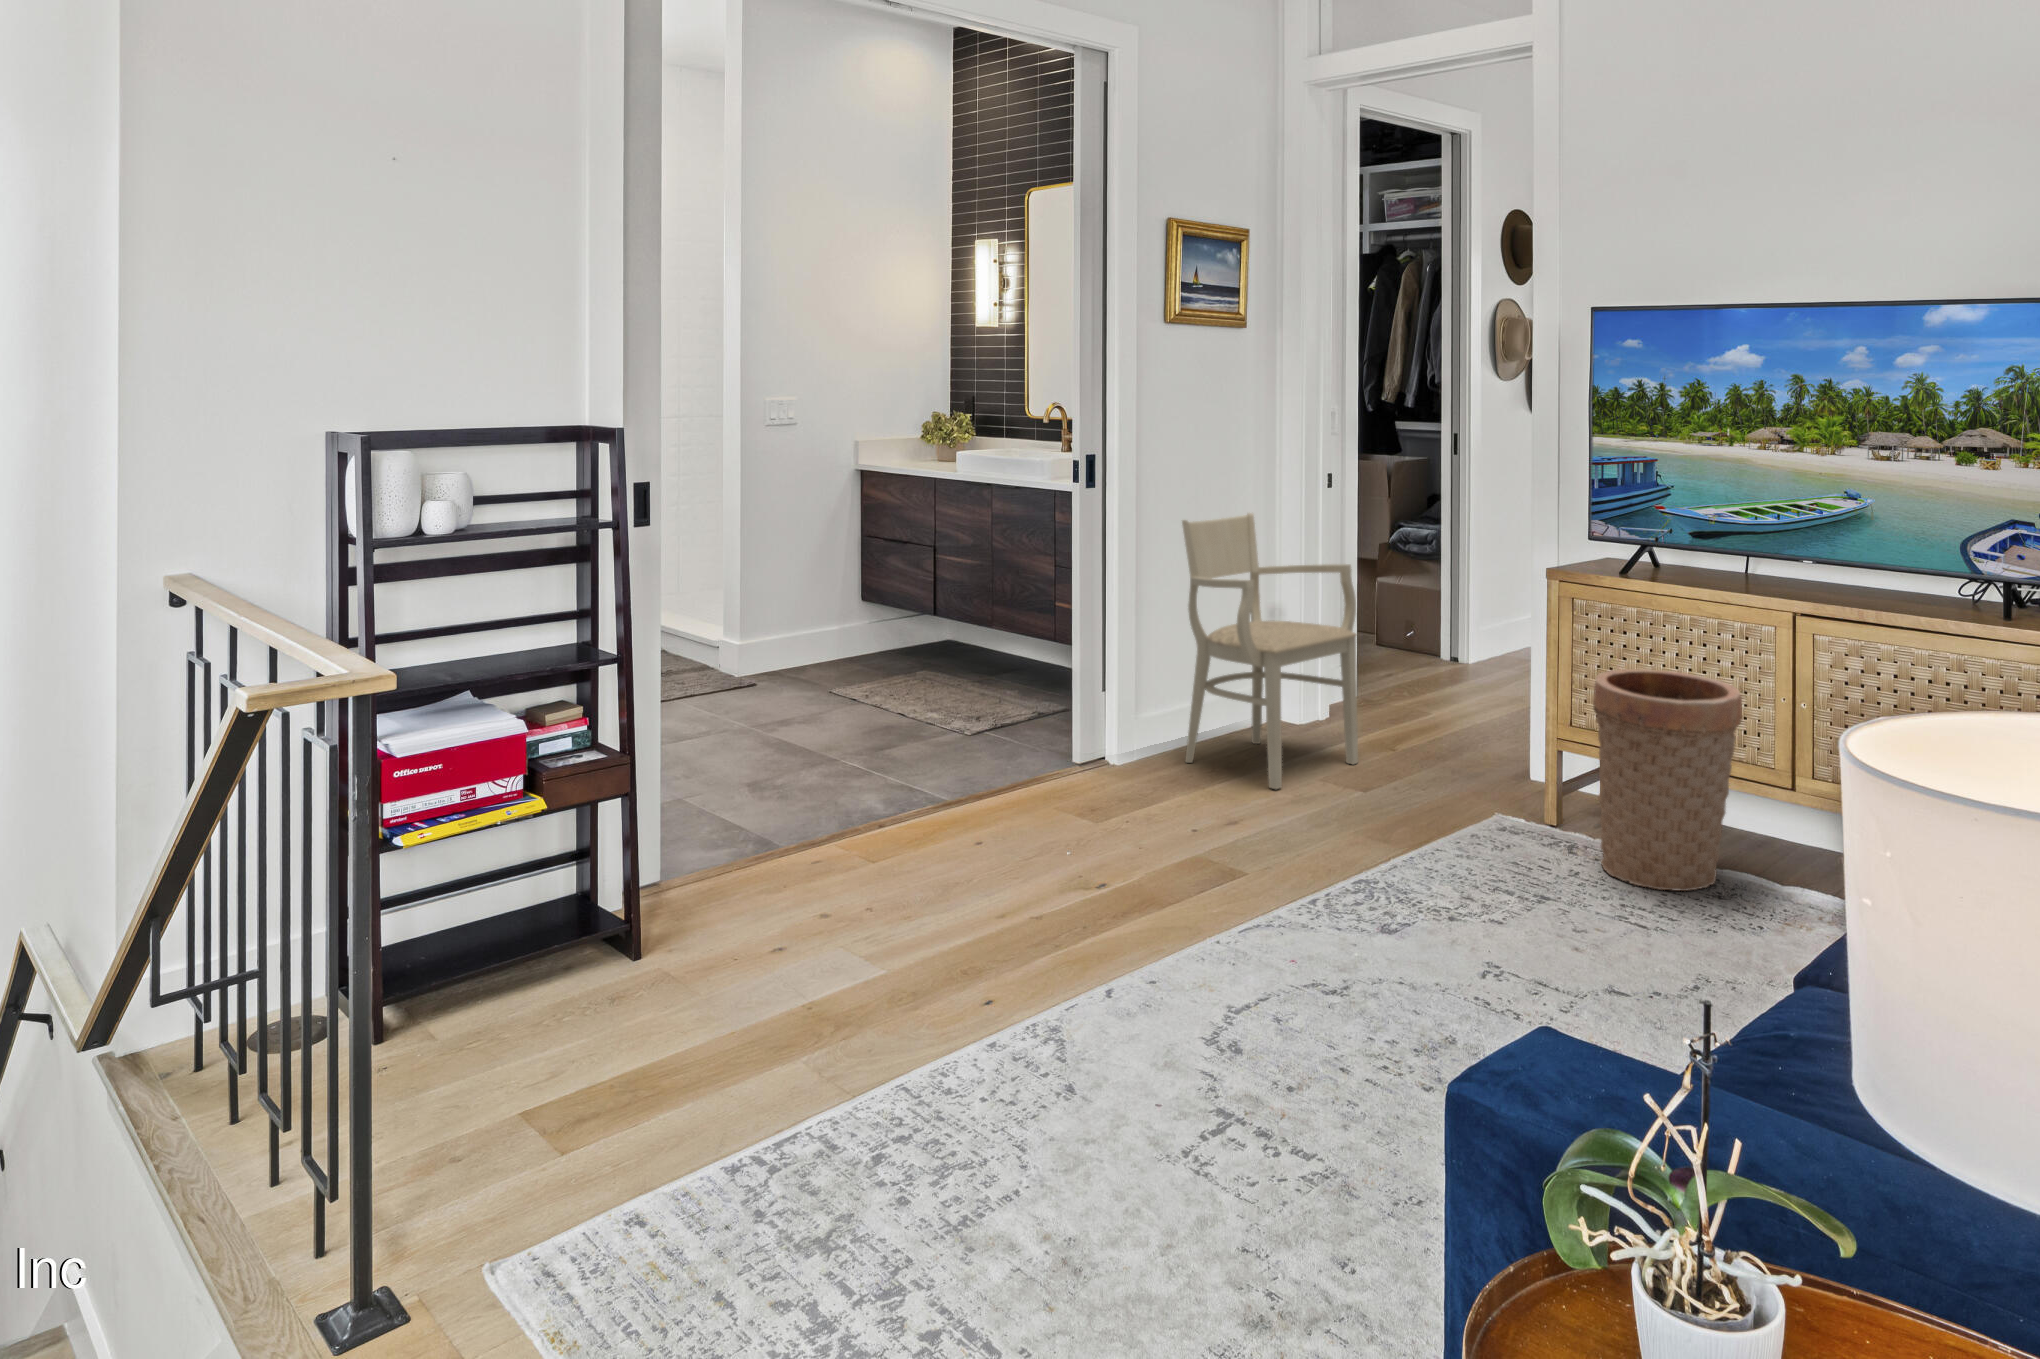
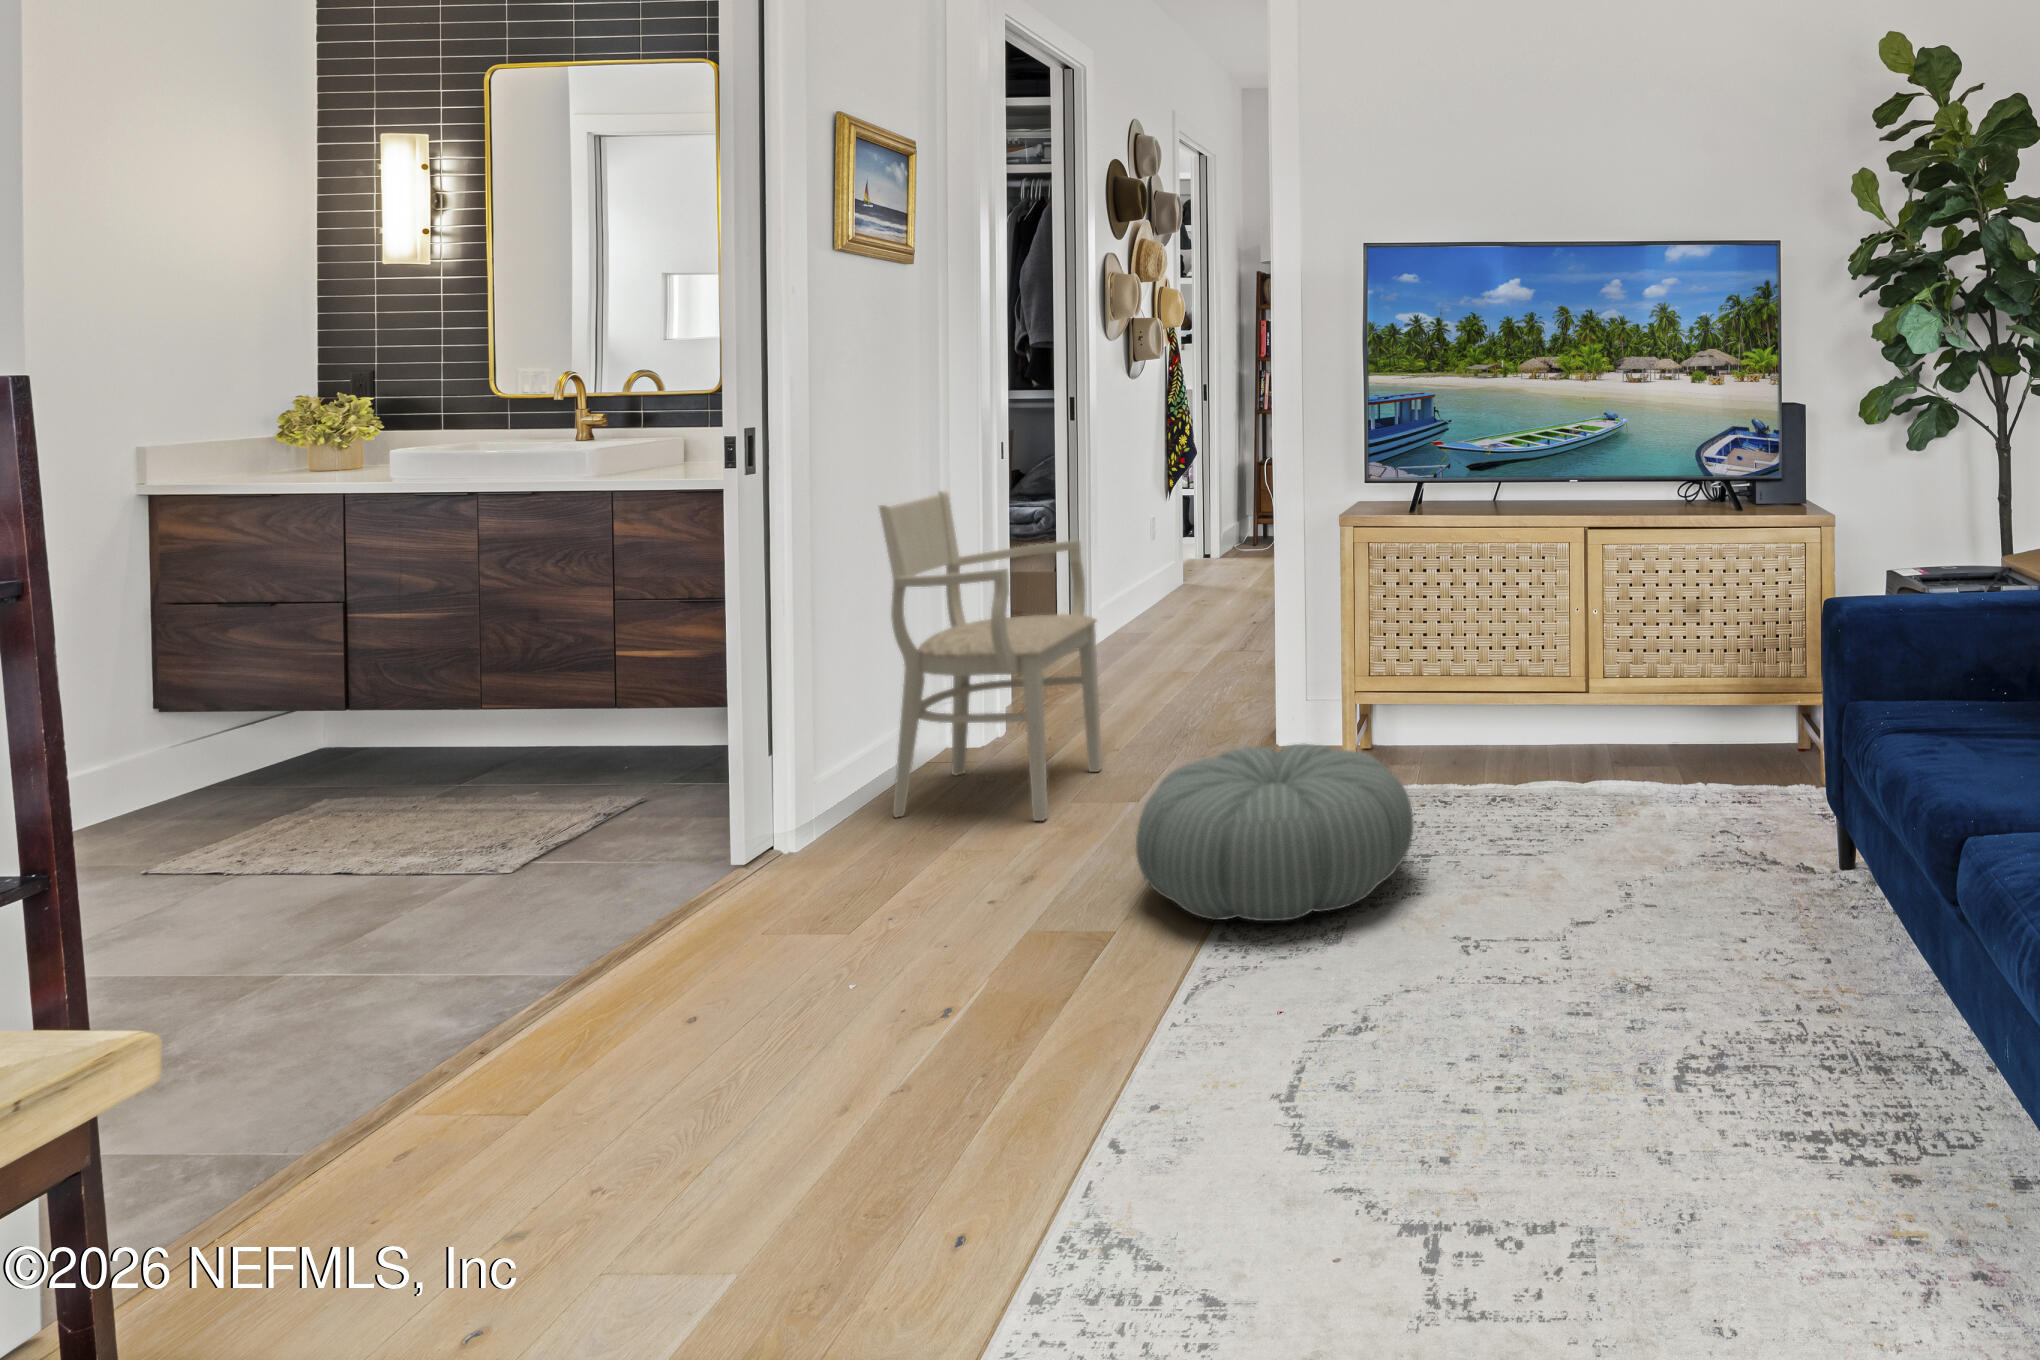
basket: present [1593,669,1742,891] -> none [1432,601,1569,820]
pouf: none [1273,759,1511,909] -> present [1136,744,1414,921]

